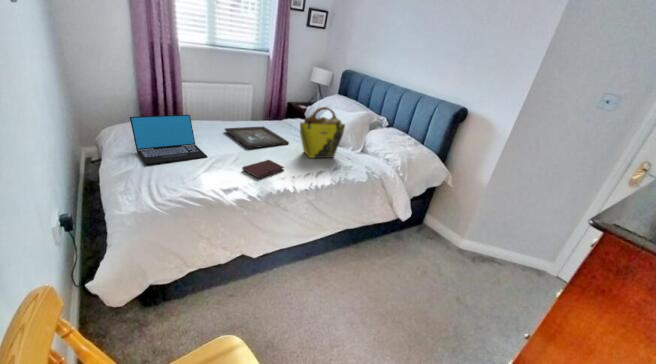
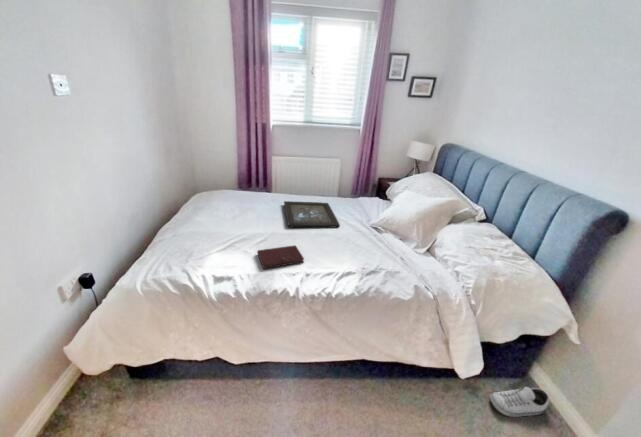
tote bag: present [300,107,345,158] -> none [341,190,403,255]
laptop: present [130,115,207,165] -> none [177,184,242,232]
shoe: none [412,226,441,245] -> present [490,387,550,417]

